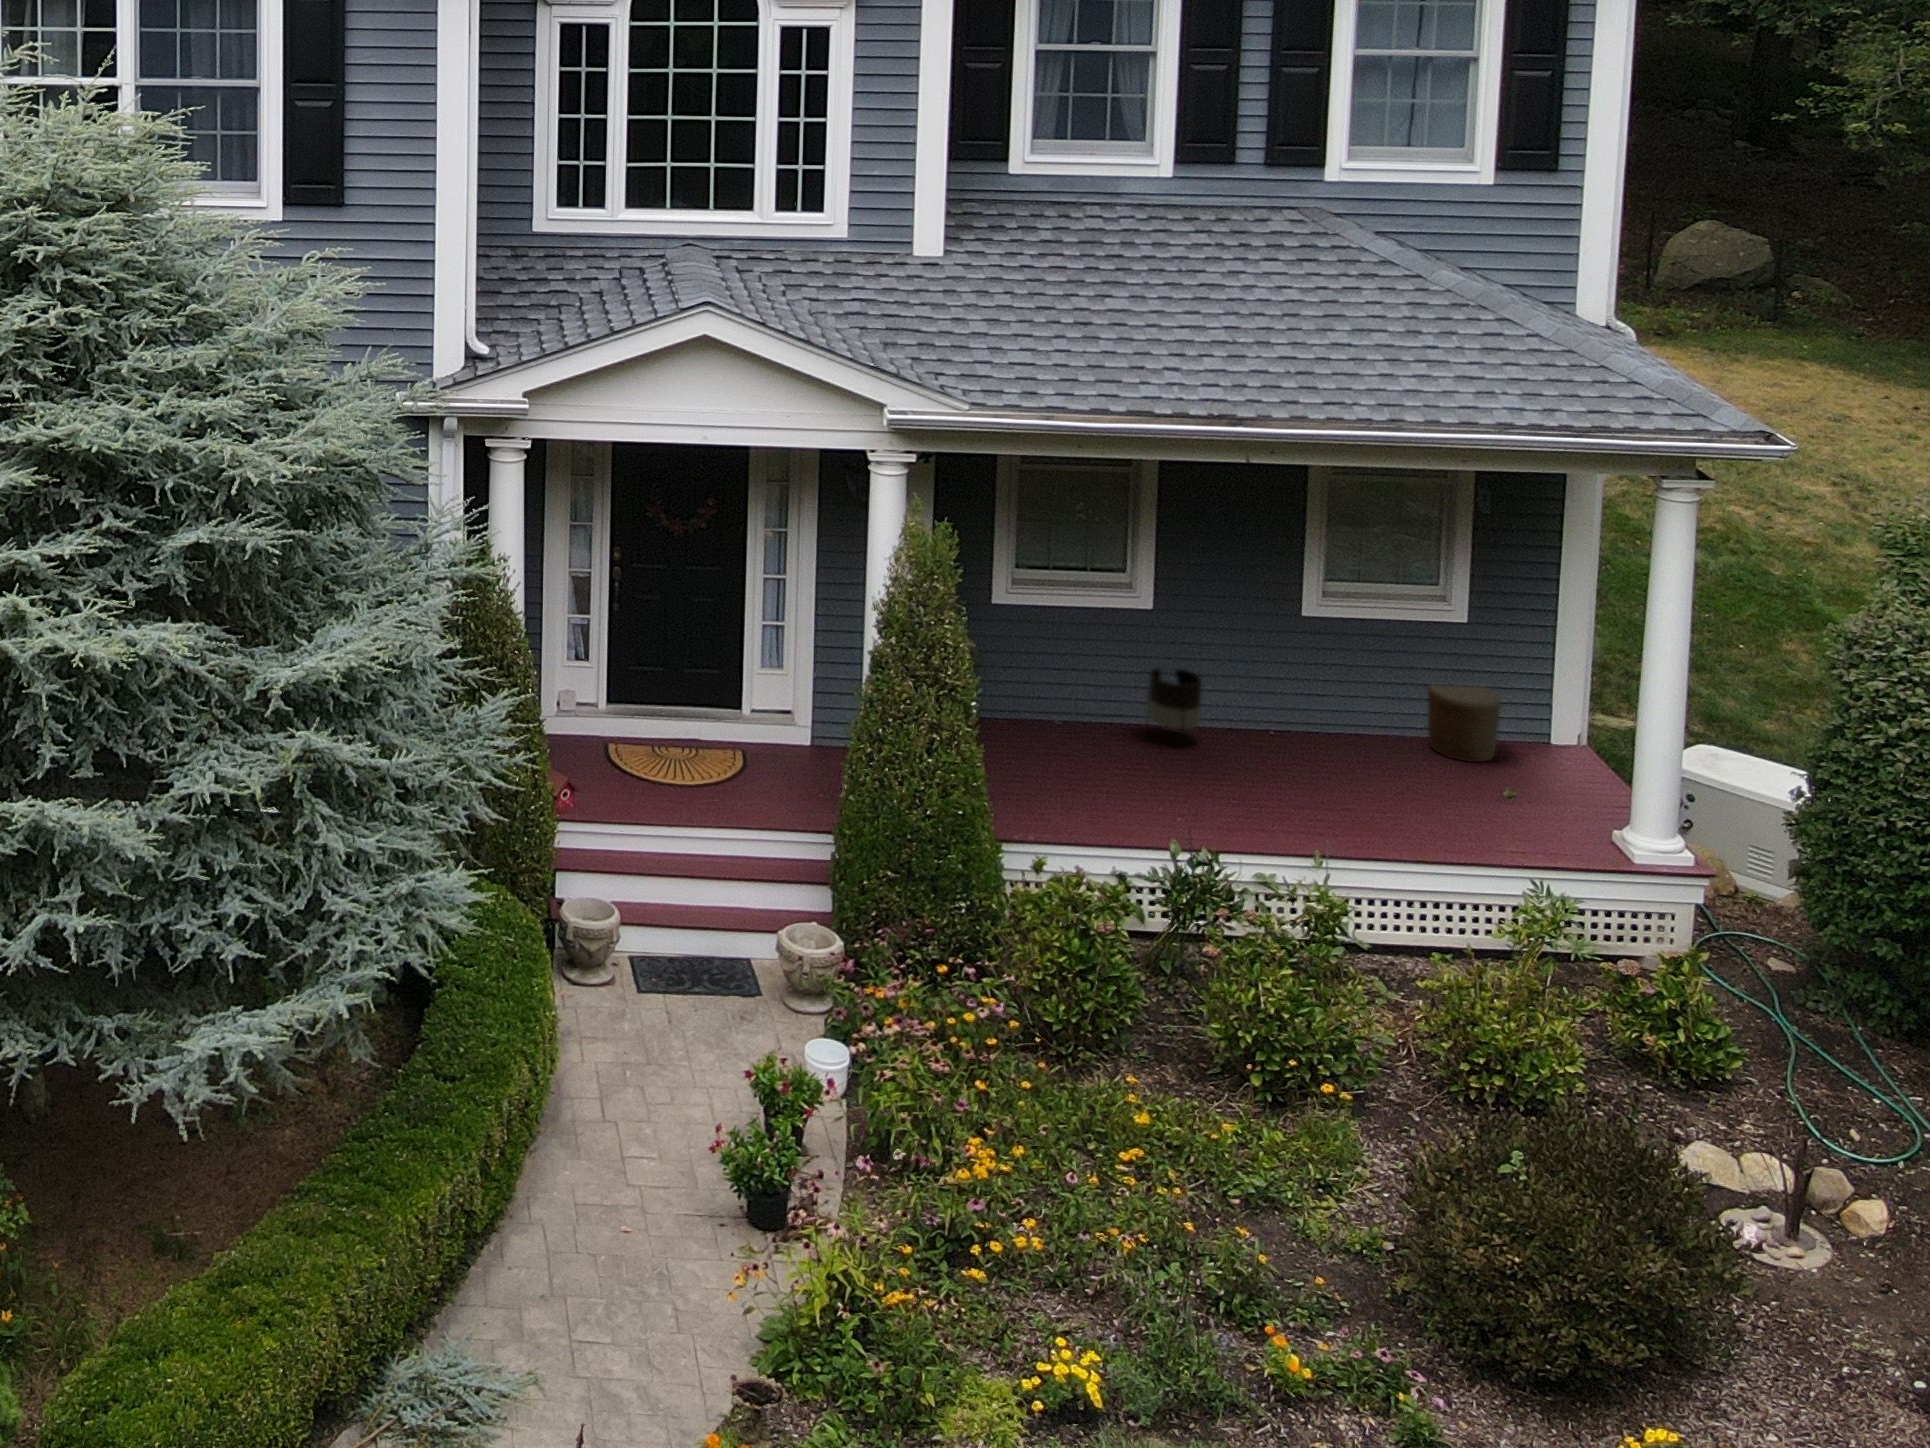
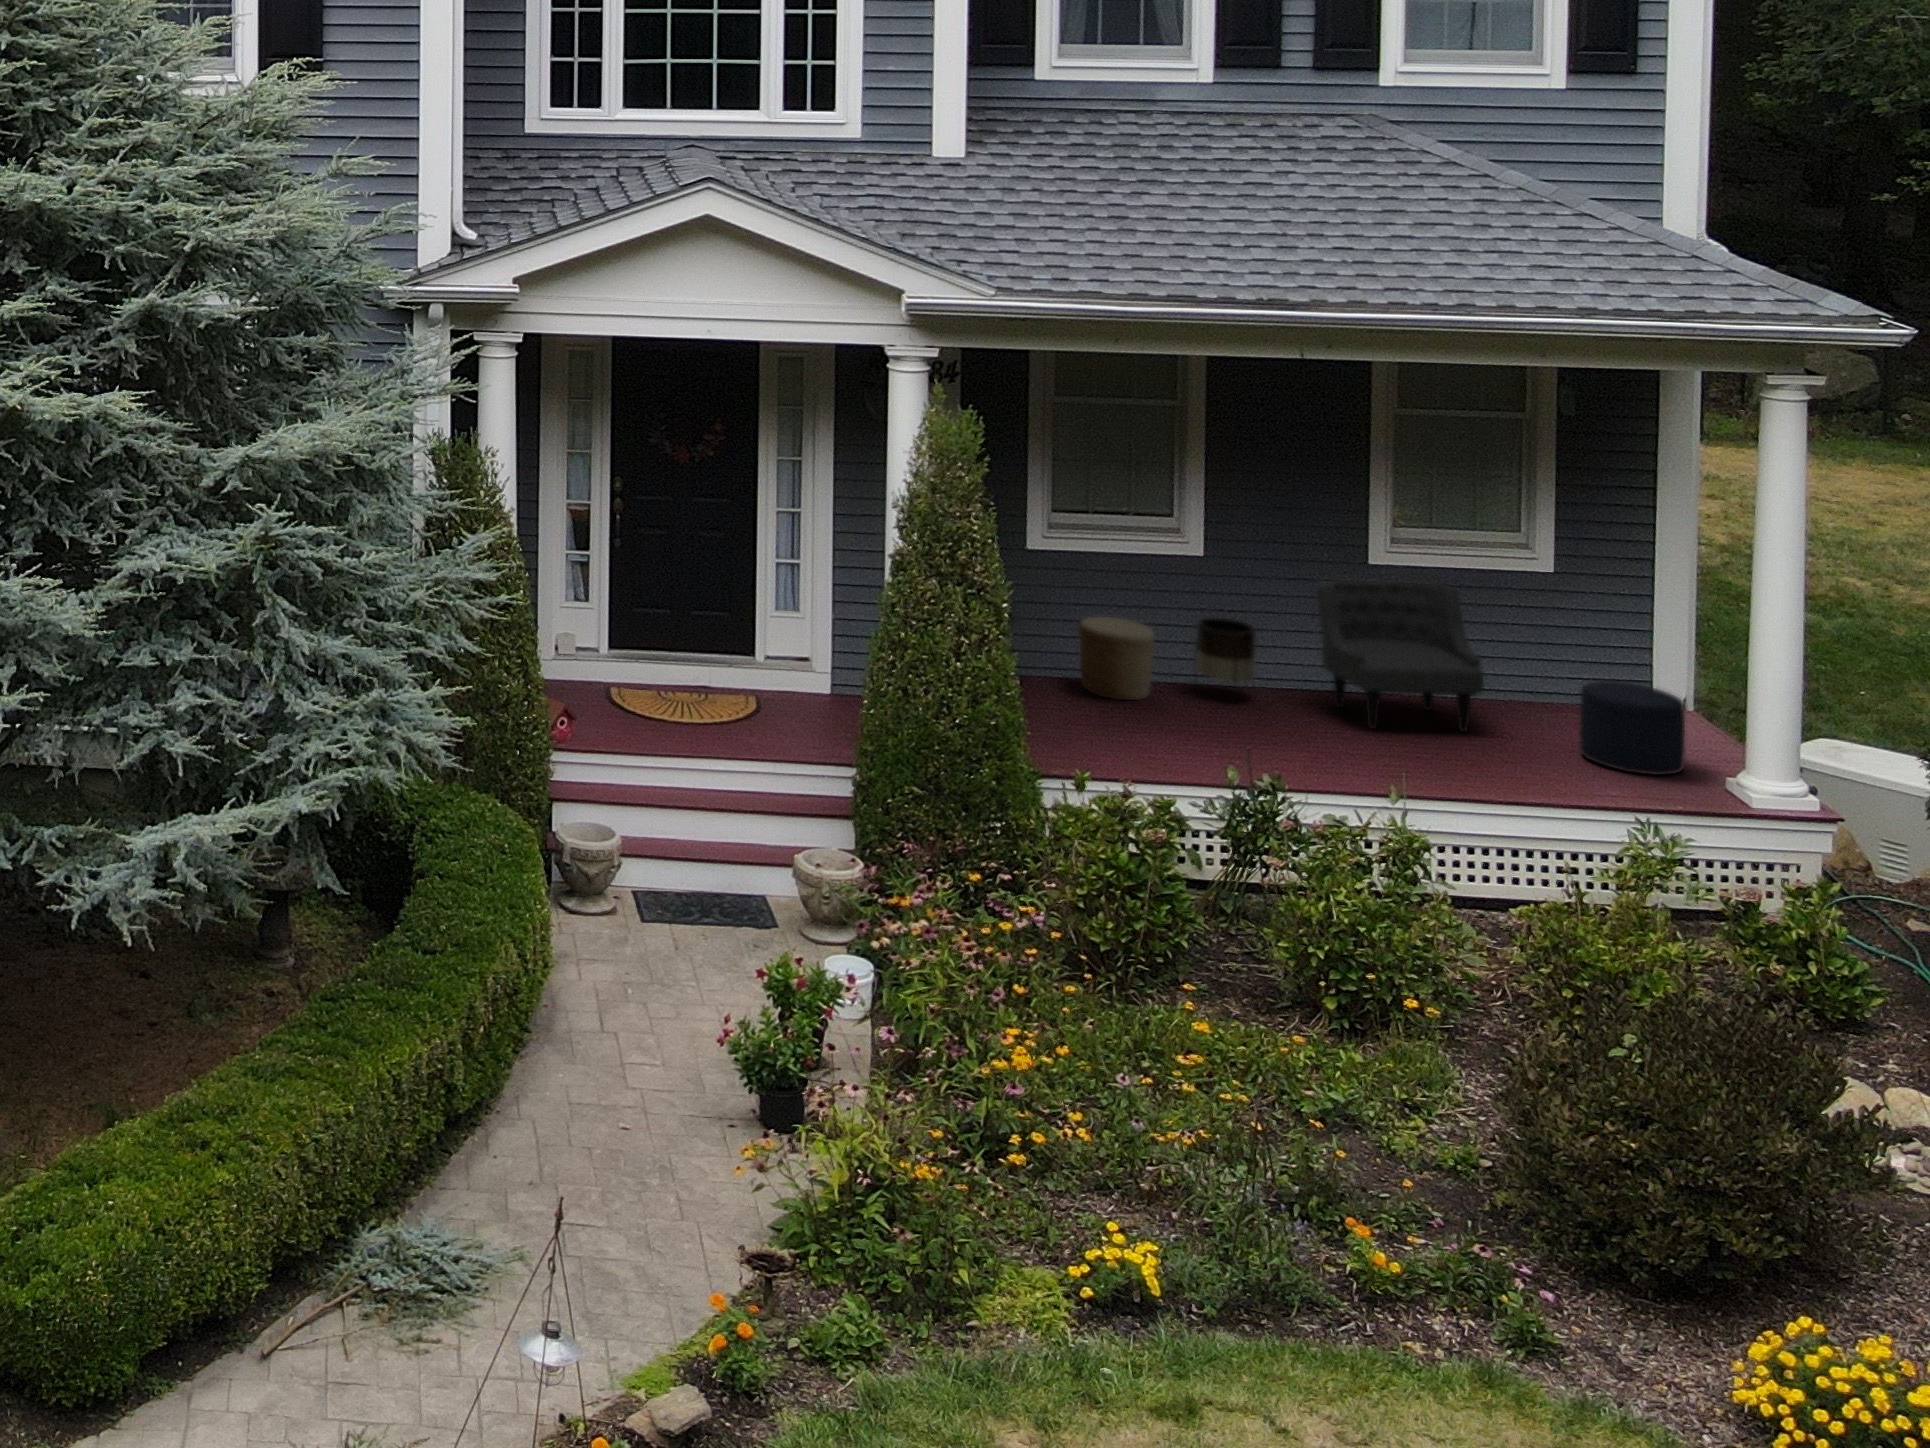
armchair: none [1257,633,1404,777] -> present [1317,581,1484,732]
woven basket: present [1427,684,1501,762] -> present [1079,617,1154,700]
ottoman: none [1486,732,1579,822] -> present [1580,681,1685,775]

